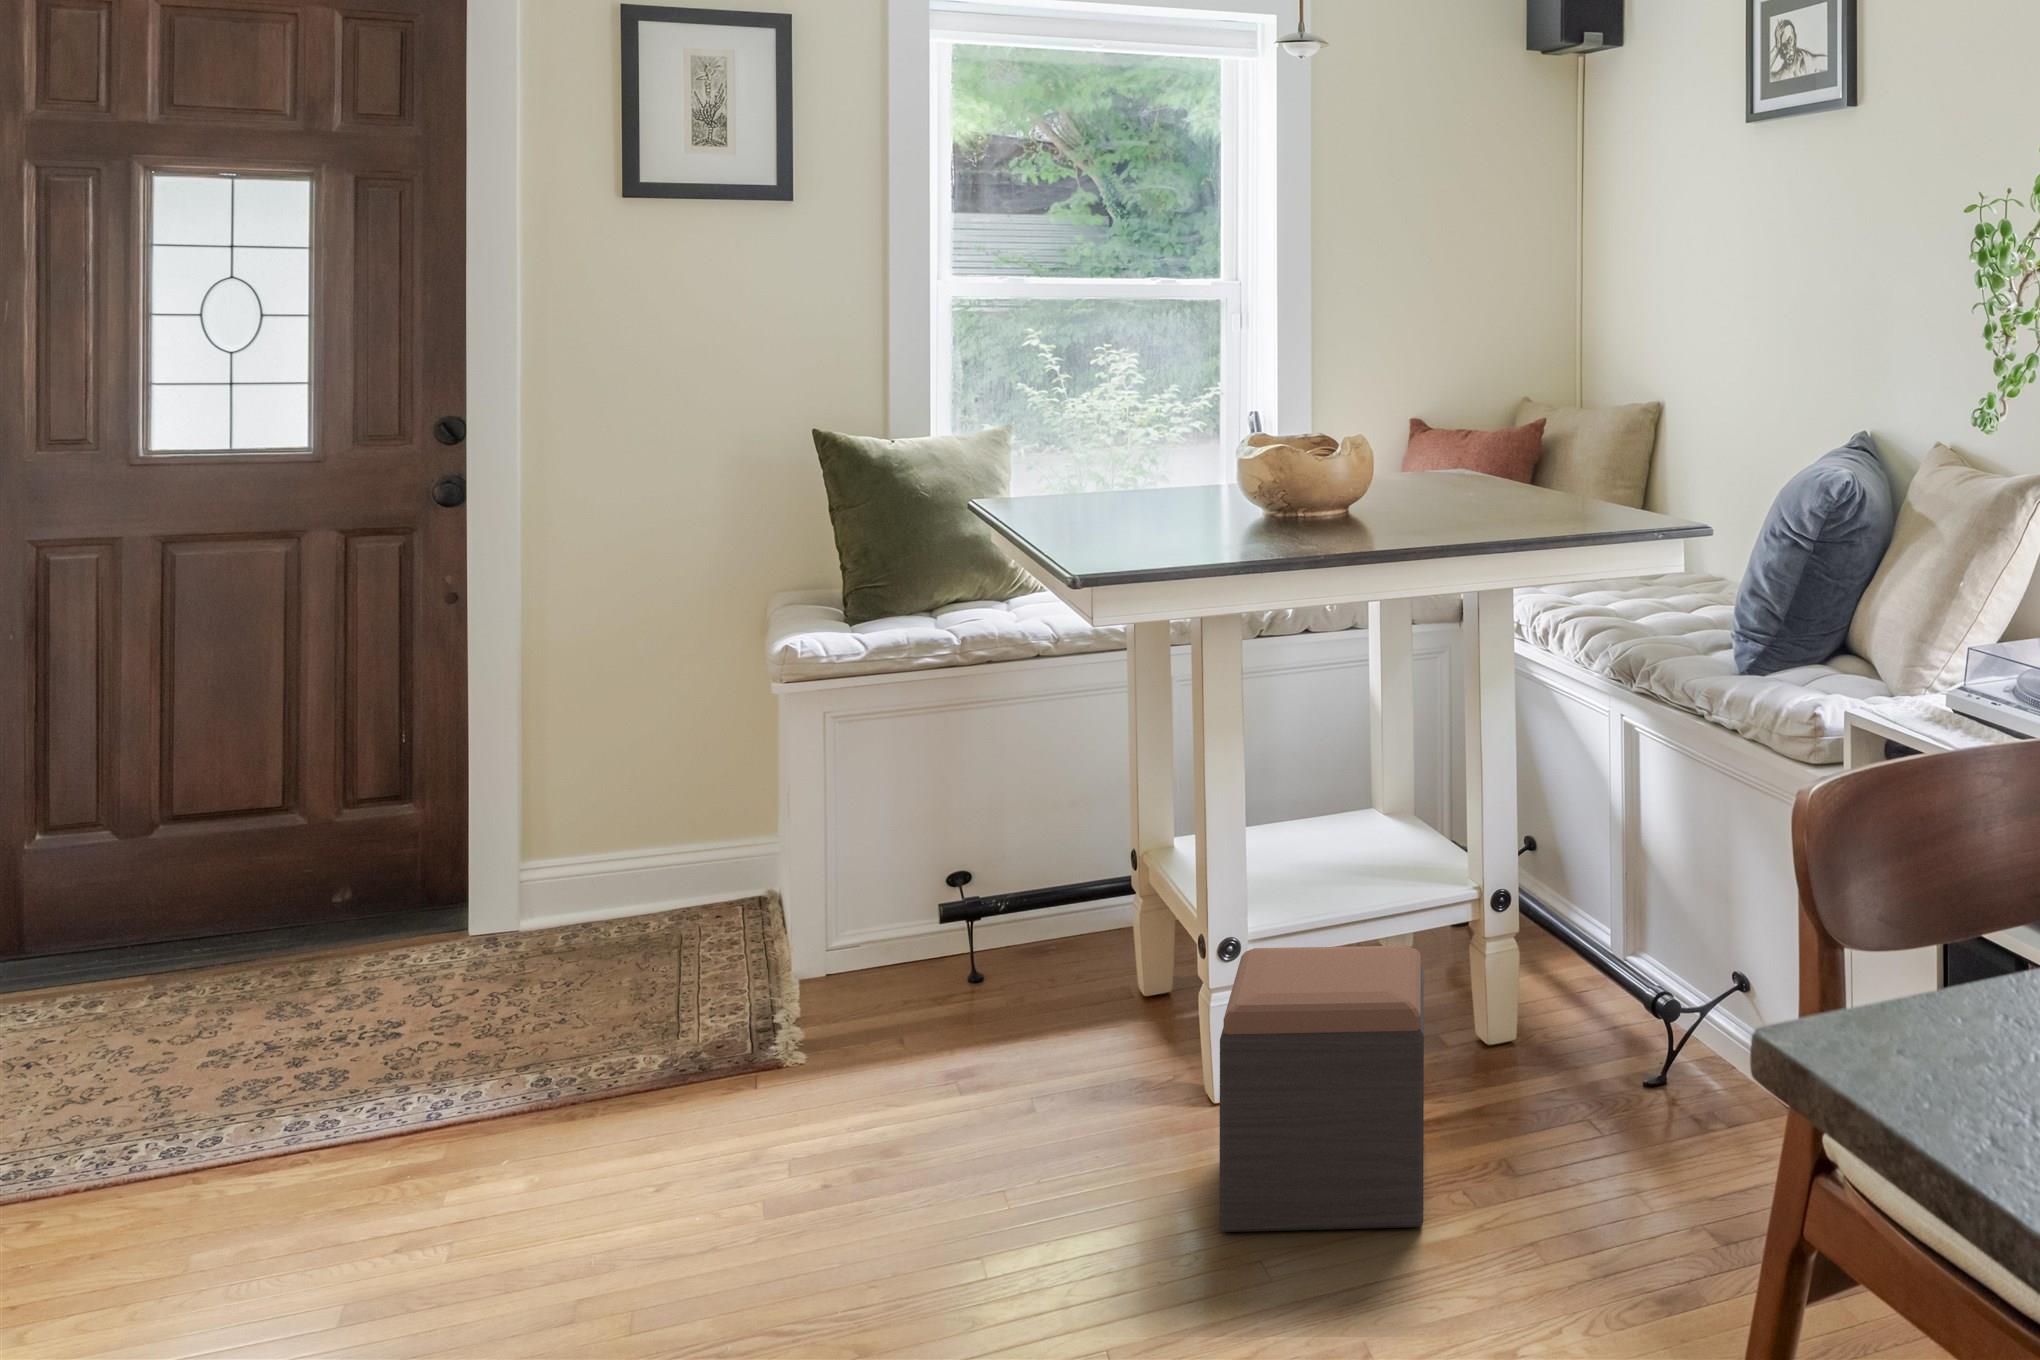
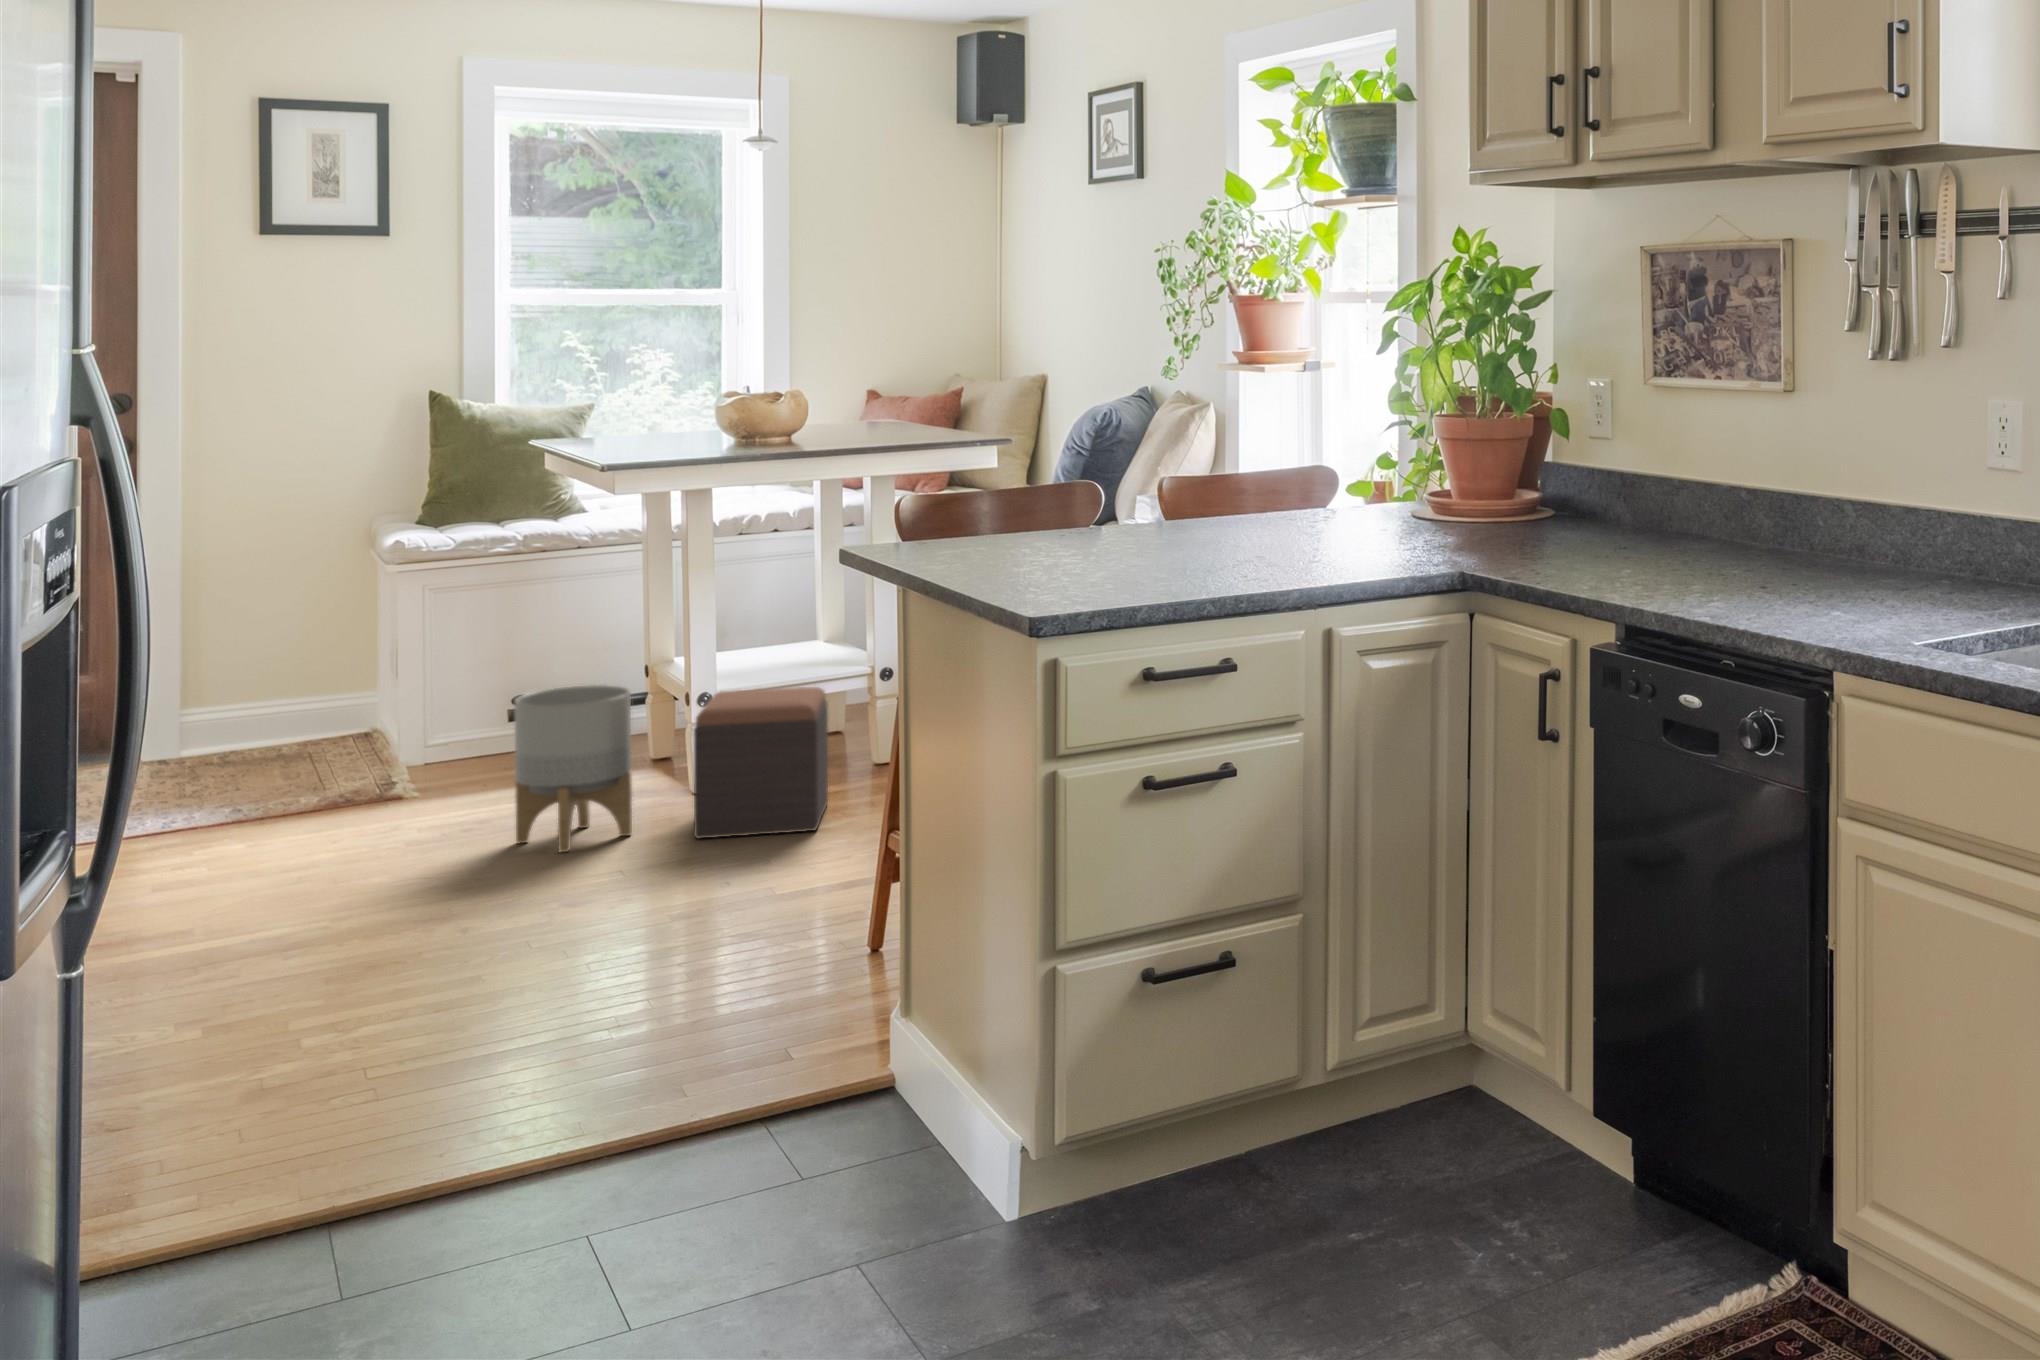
planter: none [931,936,1116,1254] -> present [514,685,632,852]

